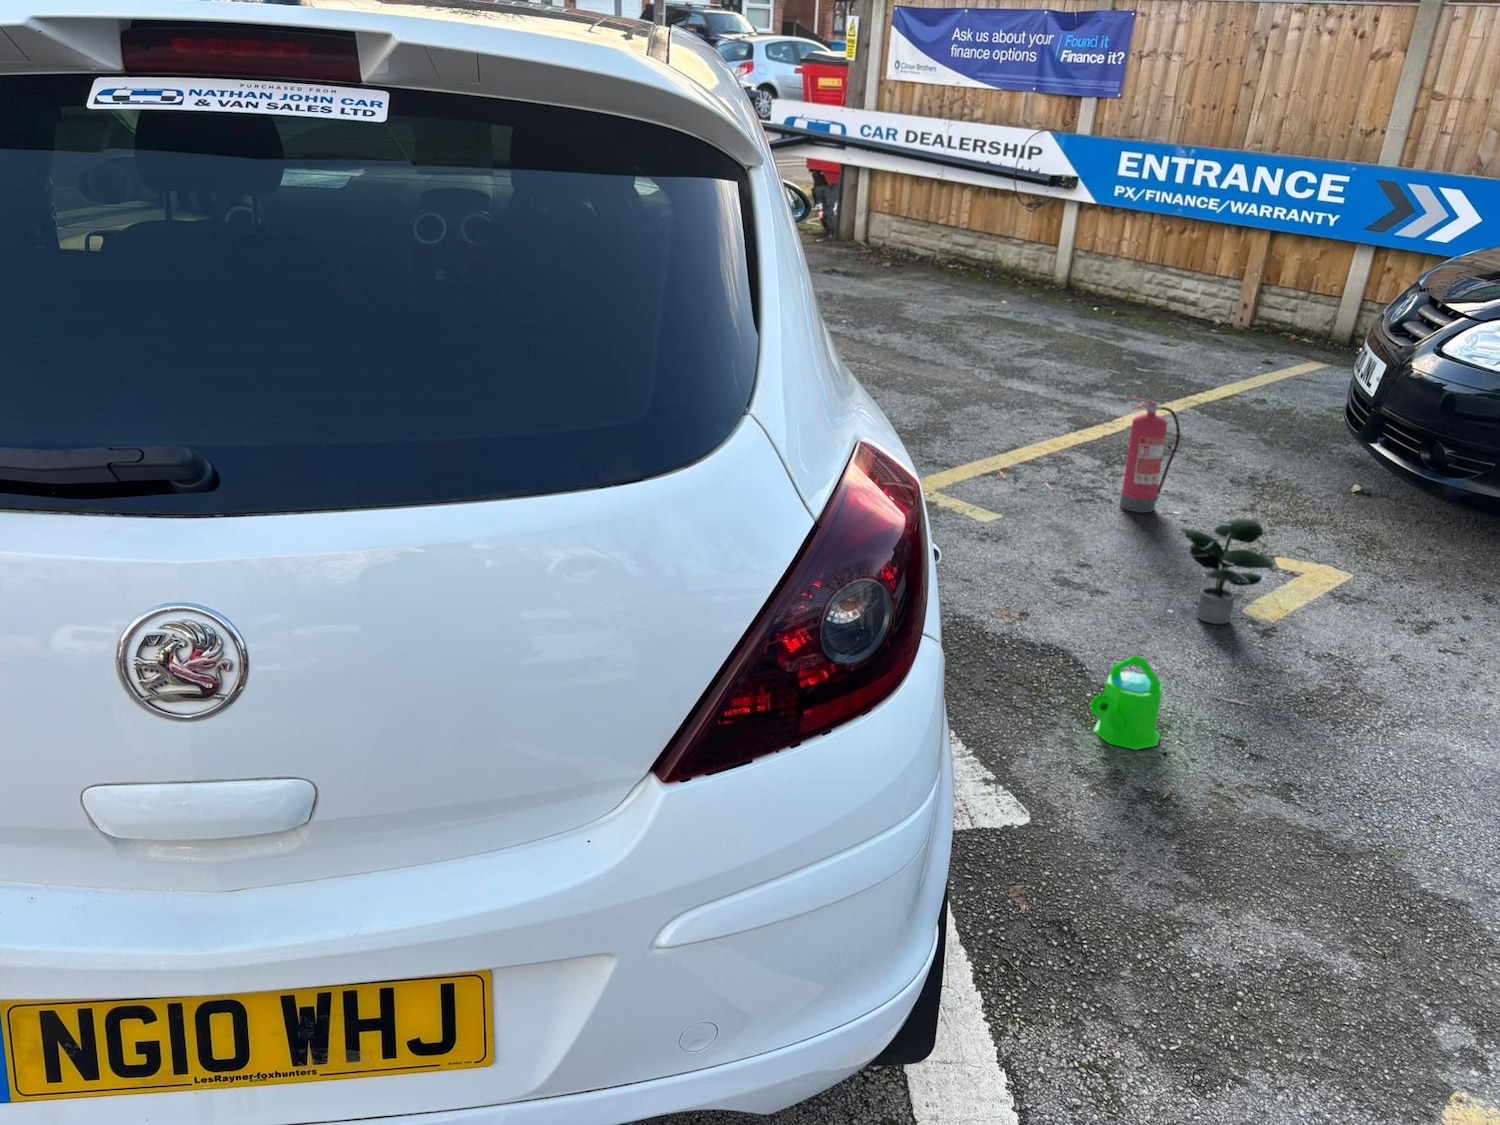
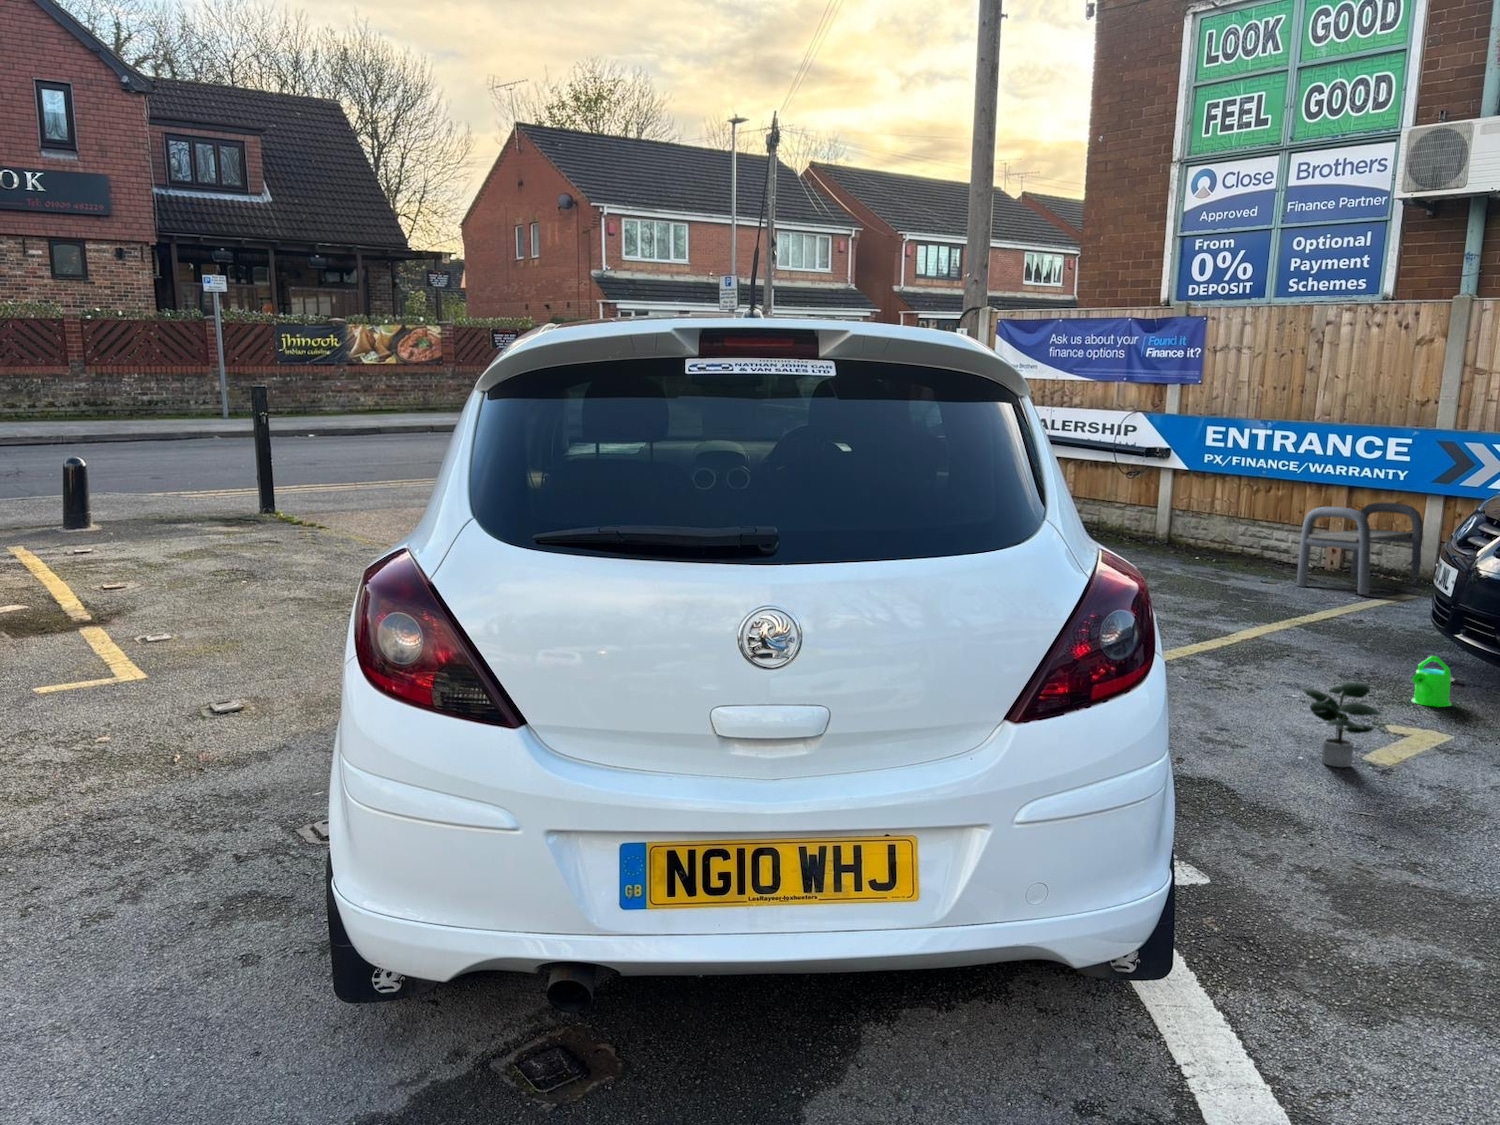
bench: none [1200,252,1348,364] -> present [1297,503,1423,594]
fire extinguisher: present [1120,397,1180,513] -> none [1244,601,1290,697]
watering can: present [1091,656,1163,750] -> present [1412,656,1452,707]

